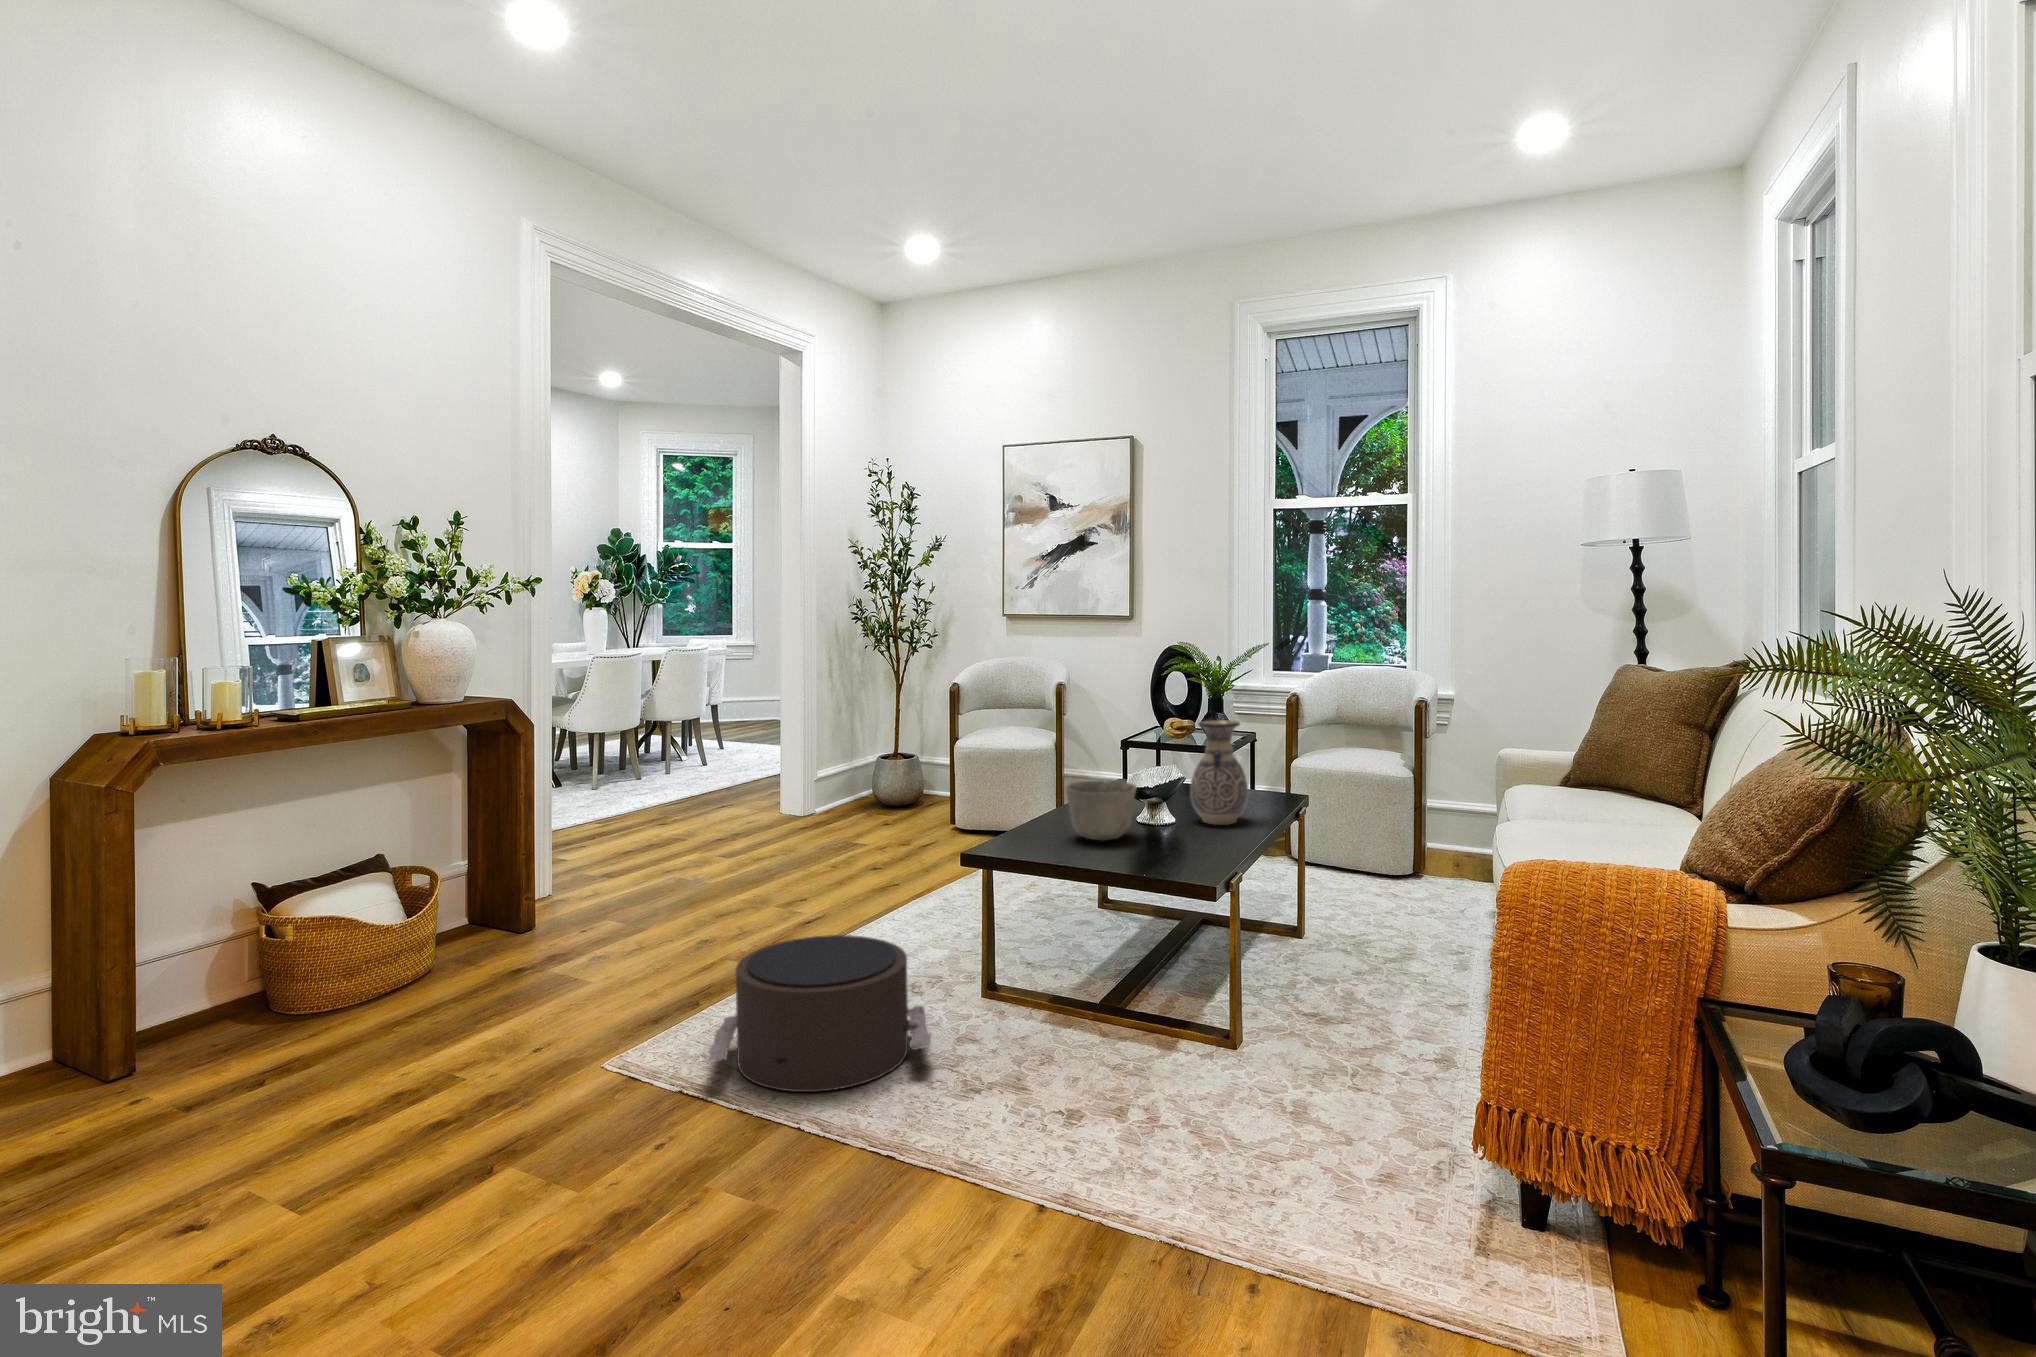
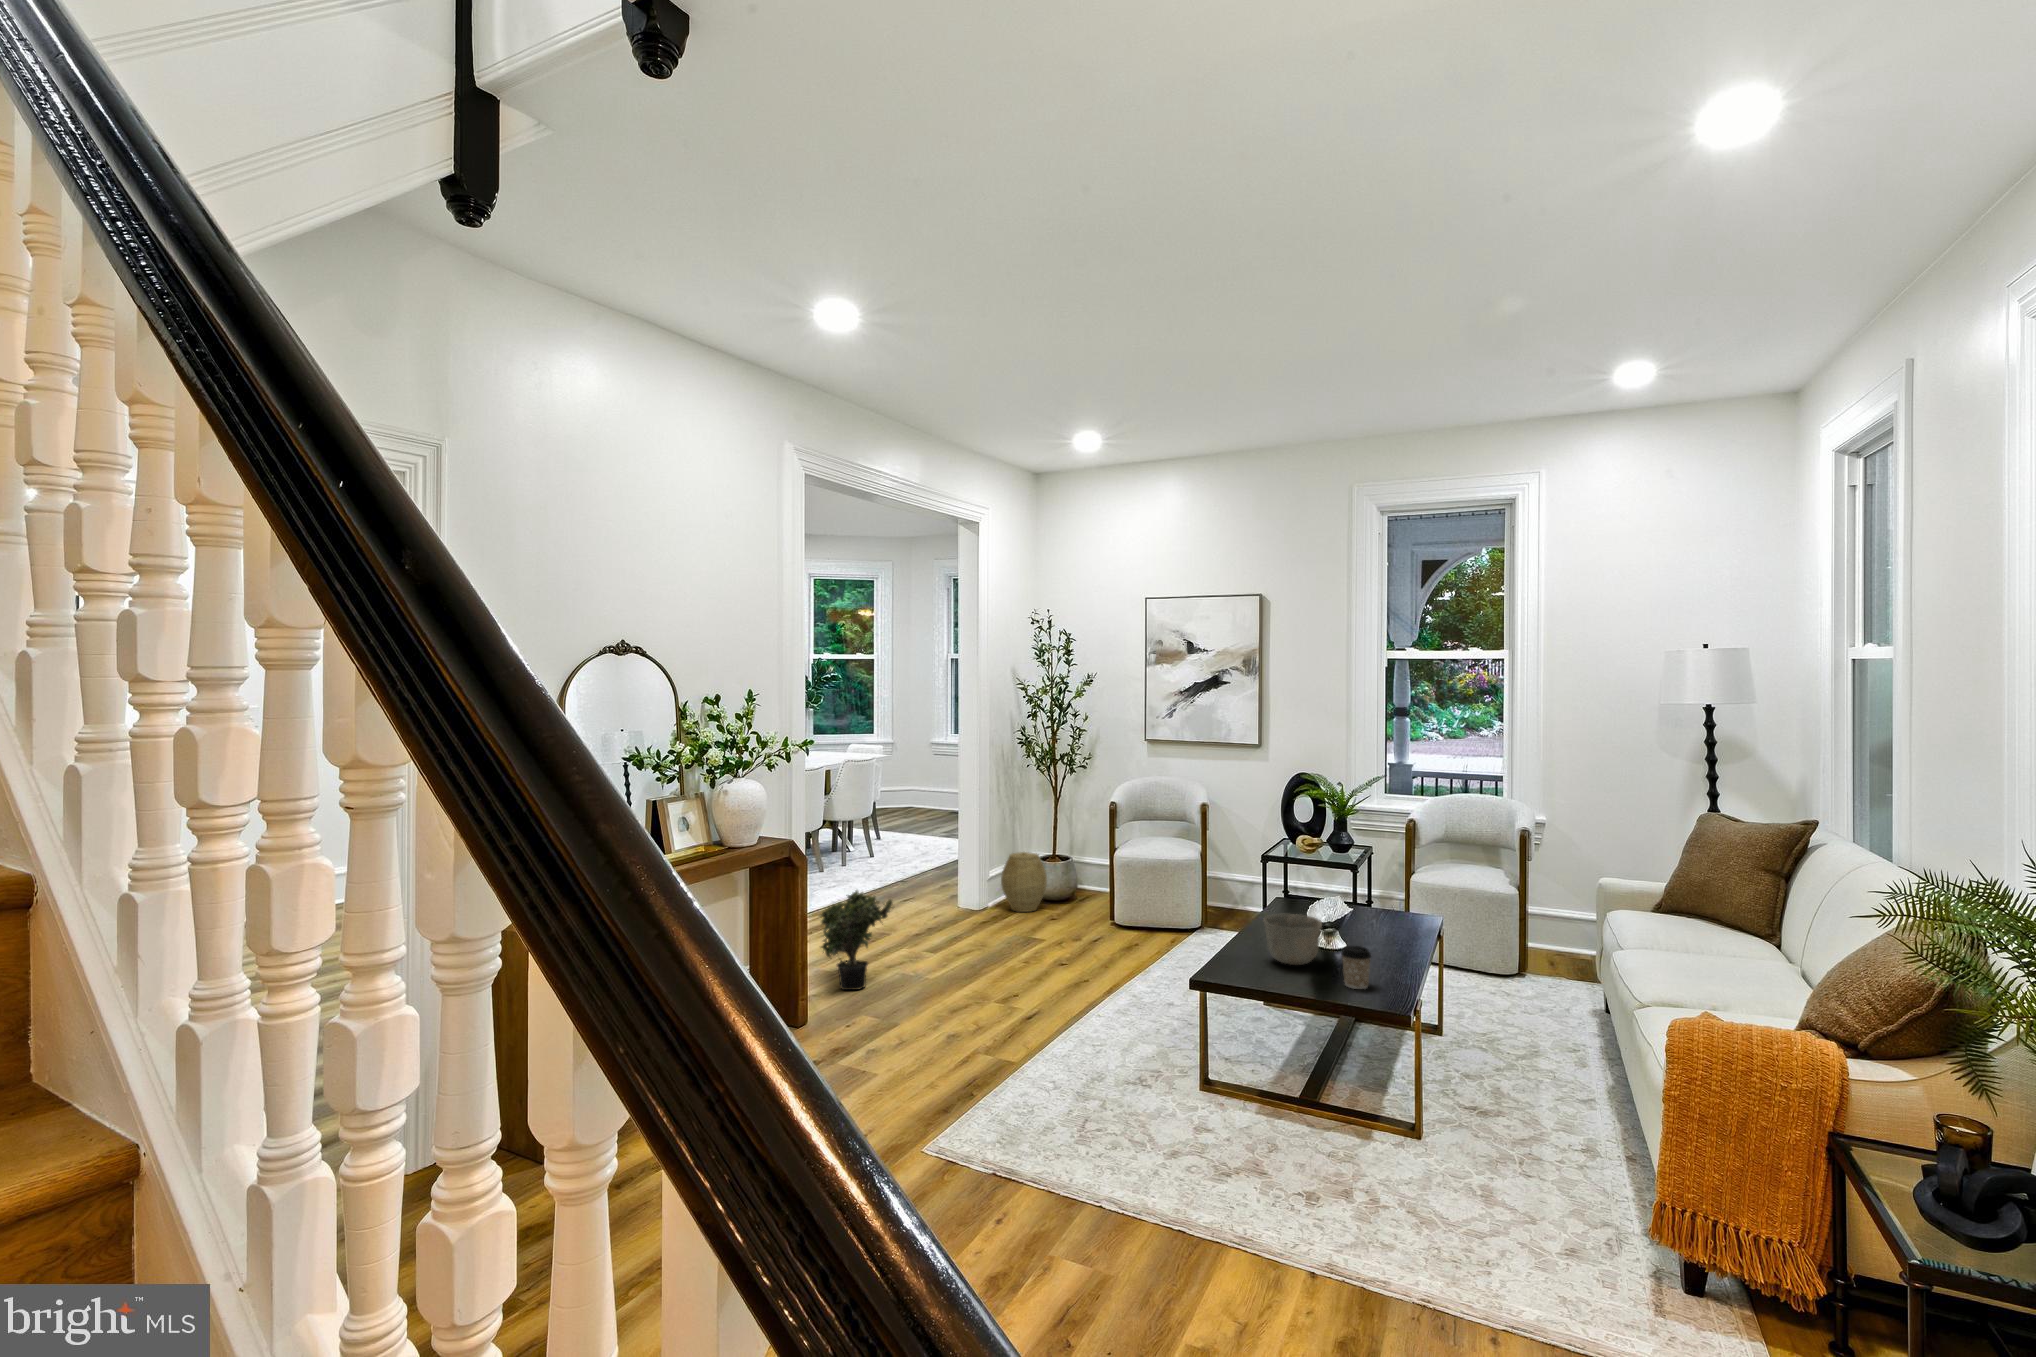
vase: present [1190,720,1249,825] -> none [1358,864,1407,951]
woven basket: none [830,747,886,817] -> present [1001,852,1047,912]
potted plant: none [557,777,658,899] -> present [819,890,892,990]
coffee cup: none [1147,810,1184,862] -> present [1341,946,1371,989]
pouf: present [709,935,932,1092] -> none [1016,1039,1187,1169]

